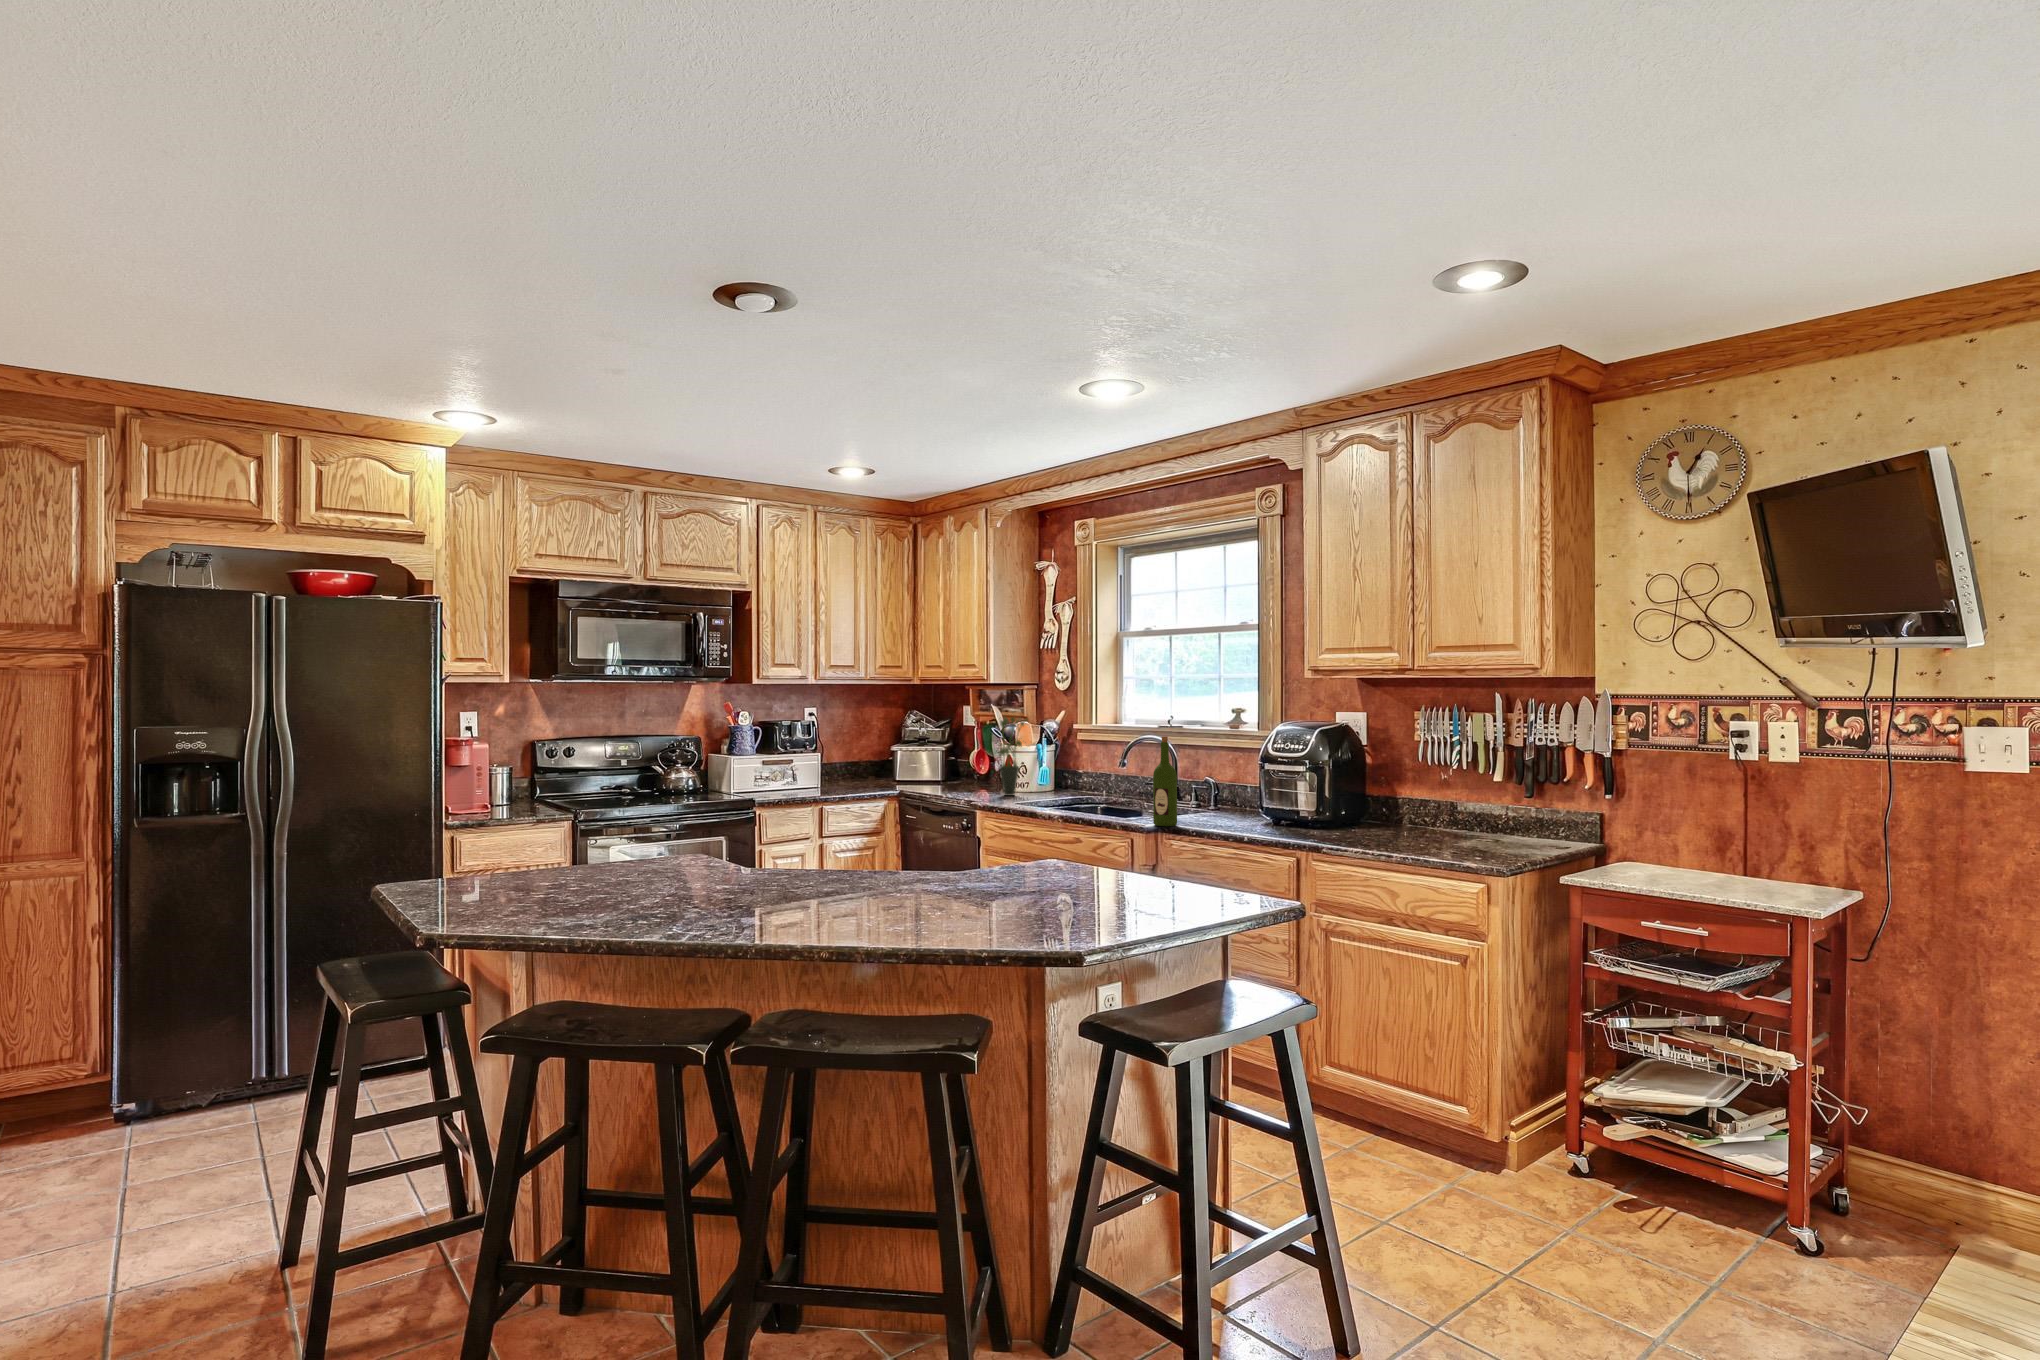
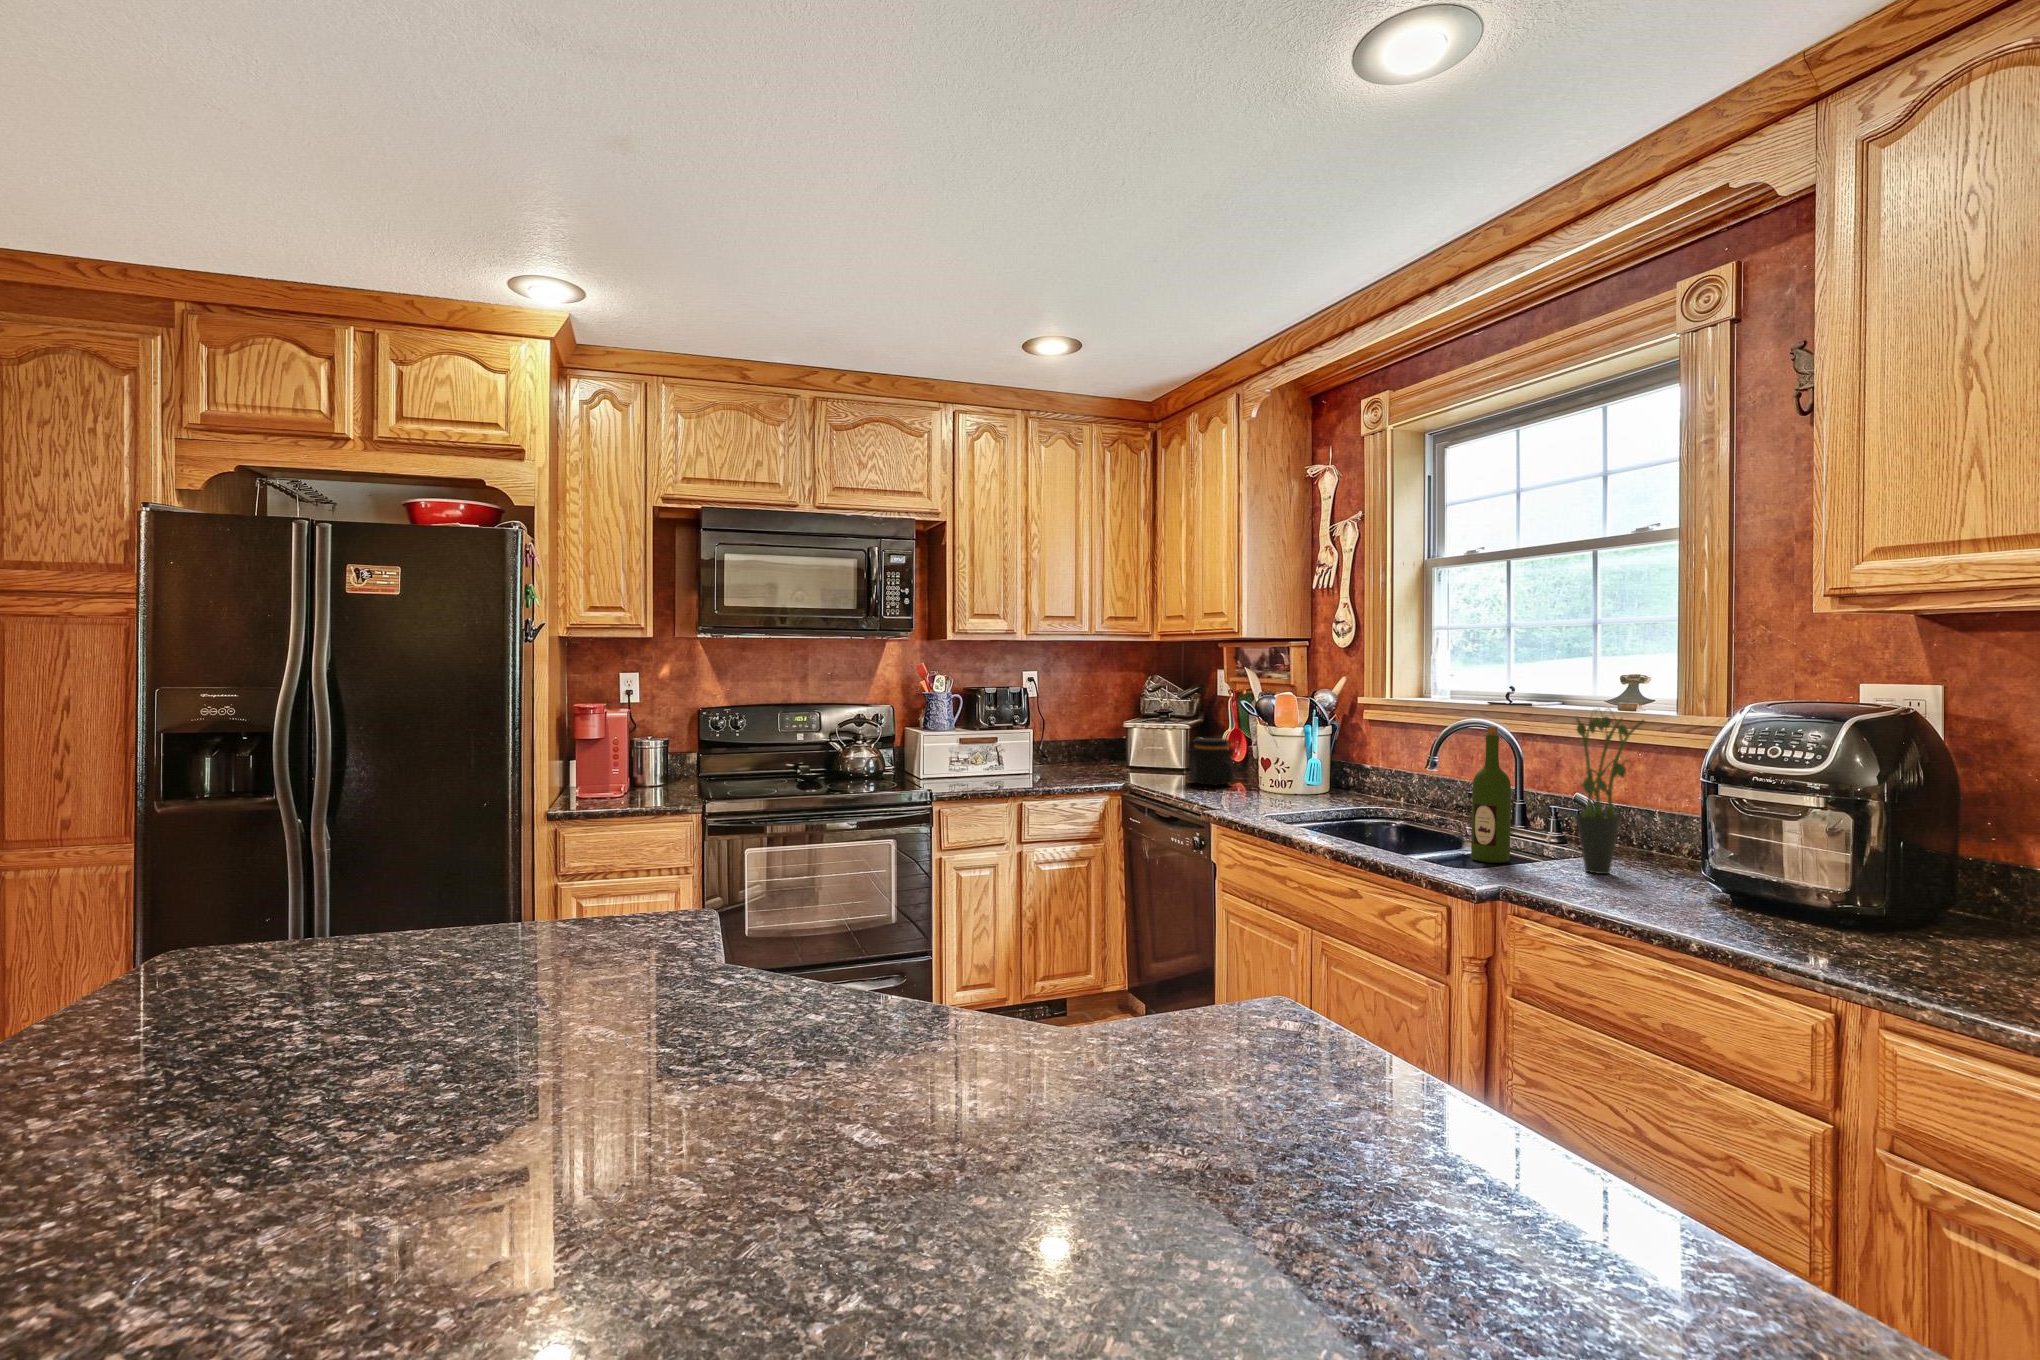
potted plant: present [999,713,1027,796] -> present [1576,708,1644,874]
jar: none [947,757,985,793] -> present [1187,738,1236,785]

